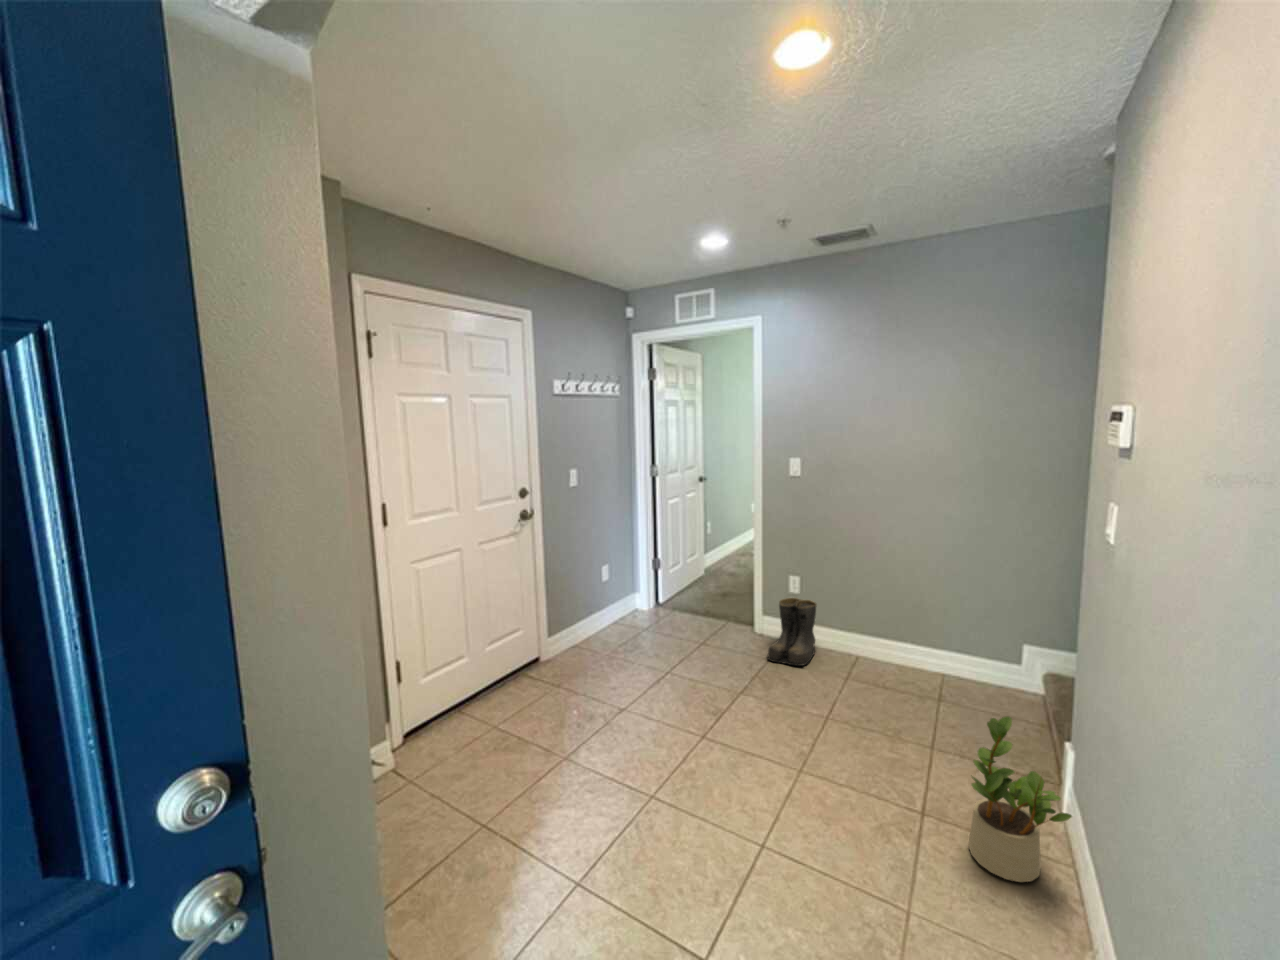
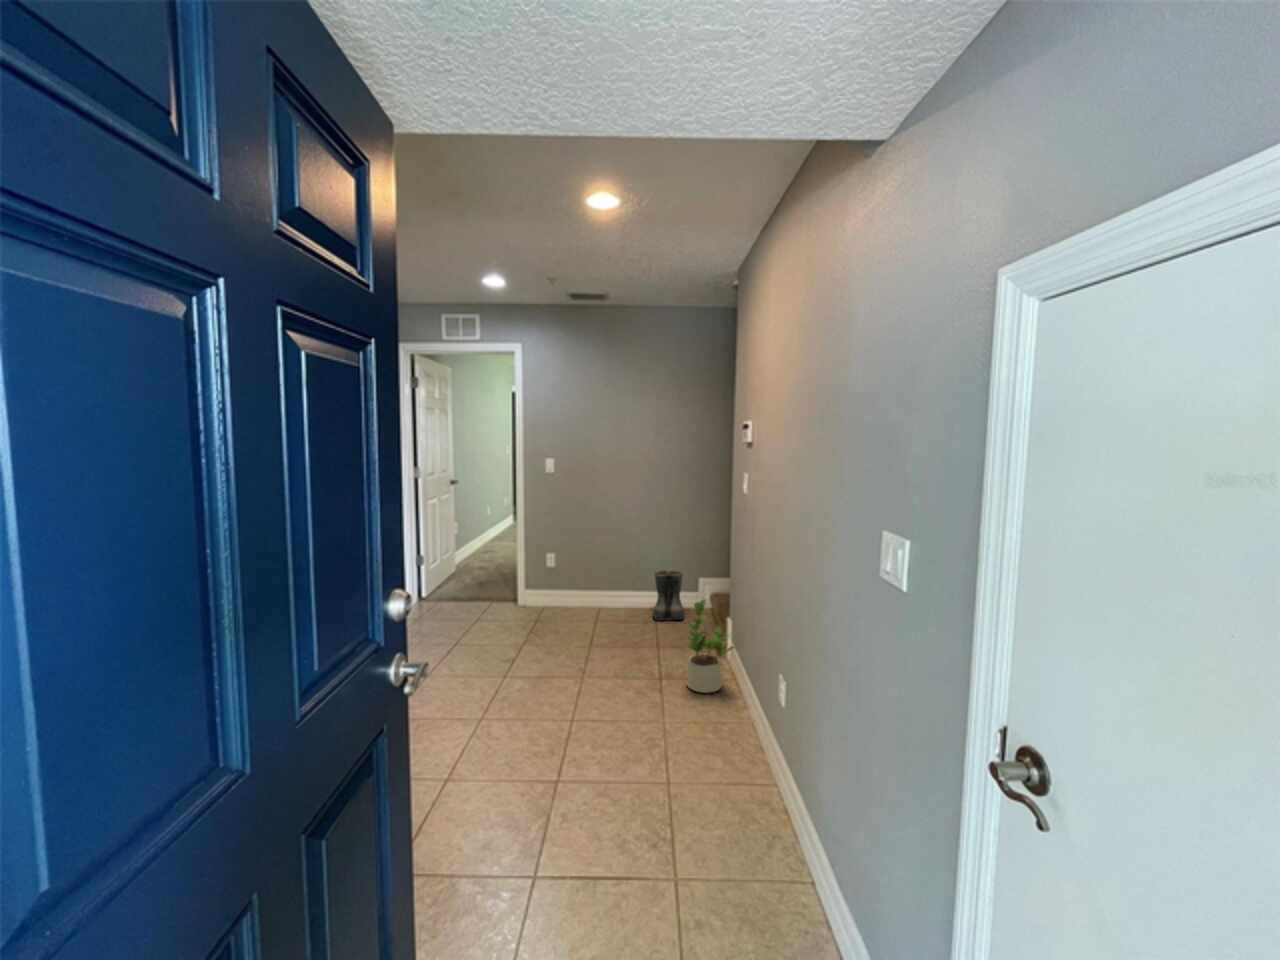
boots: present [768,598,817,666] -> present [653,570,684,621]

